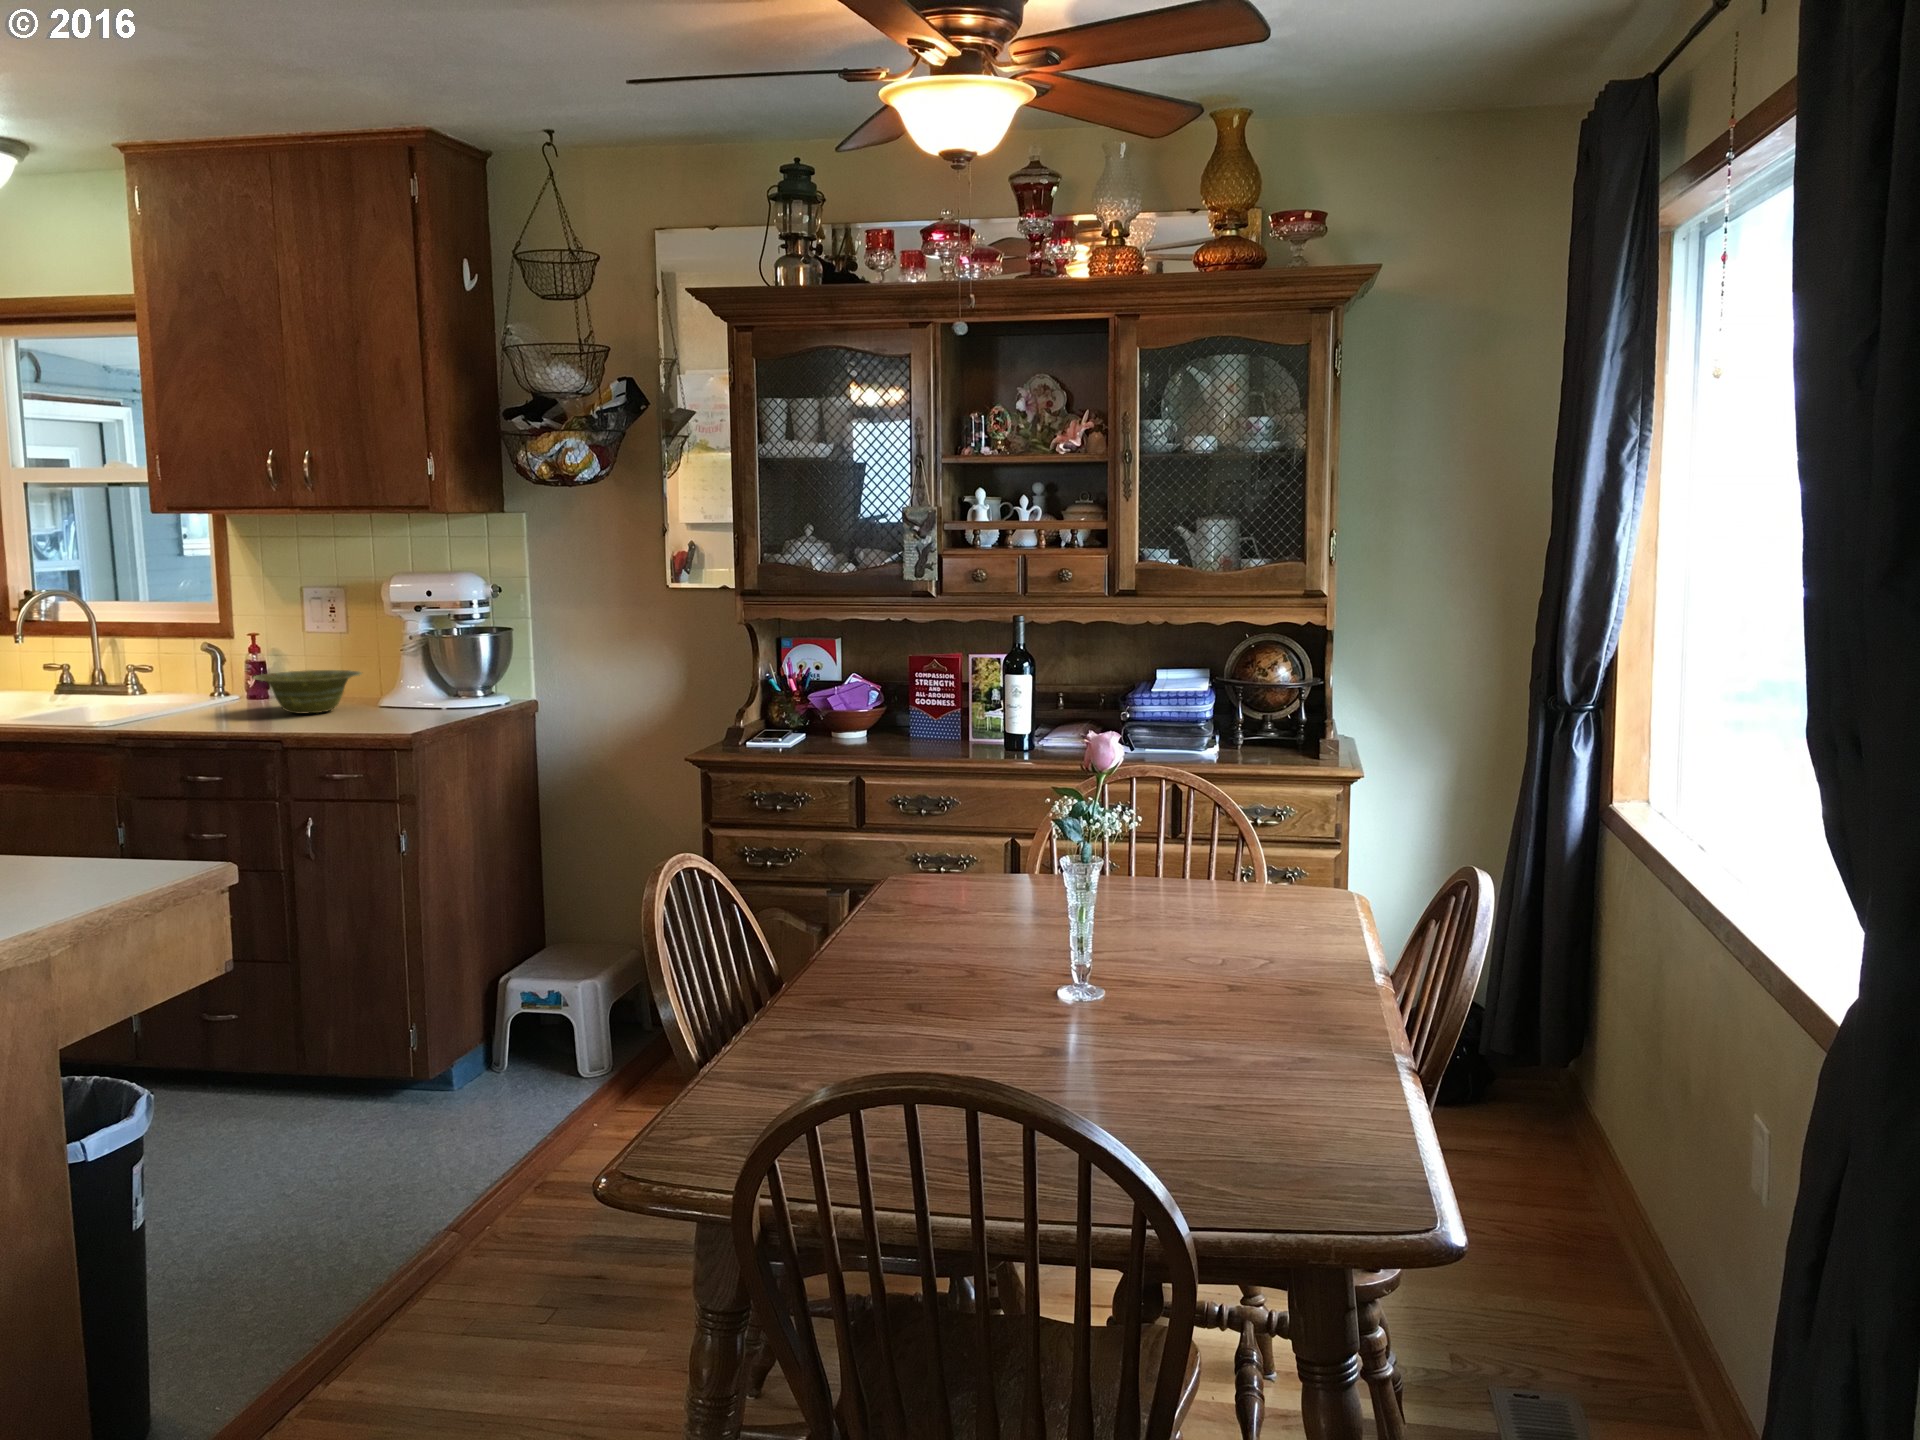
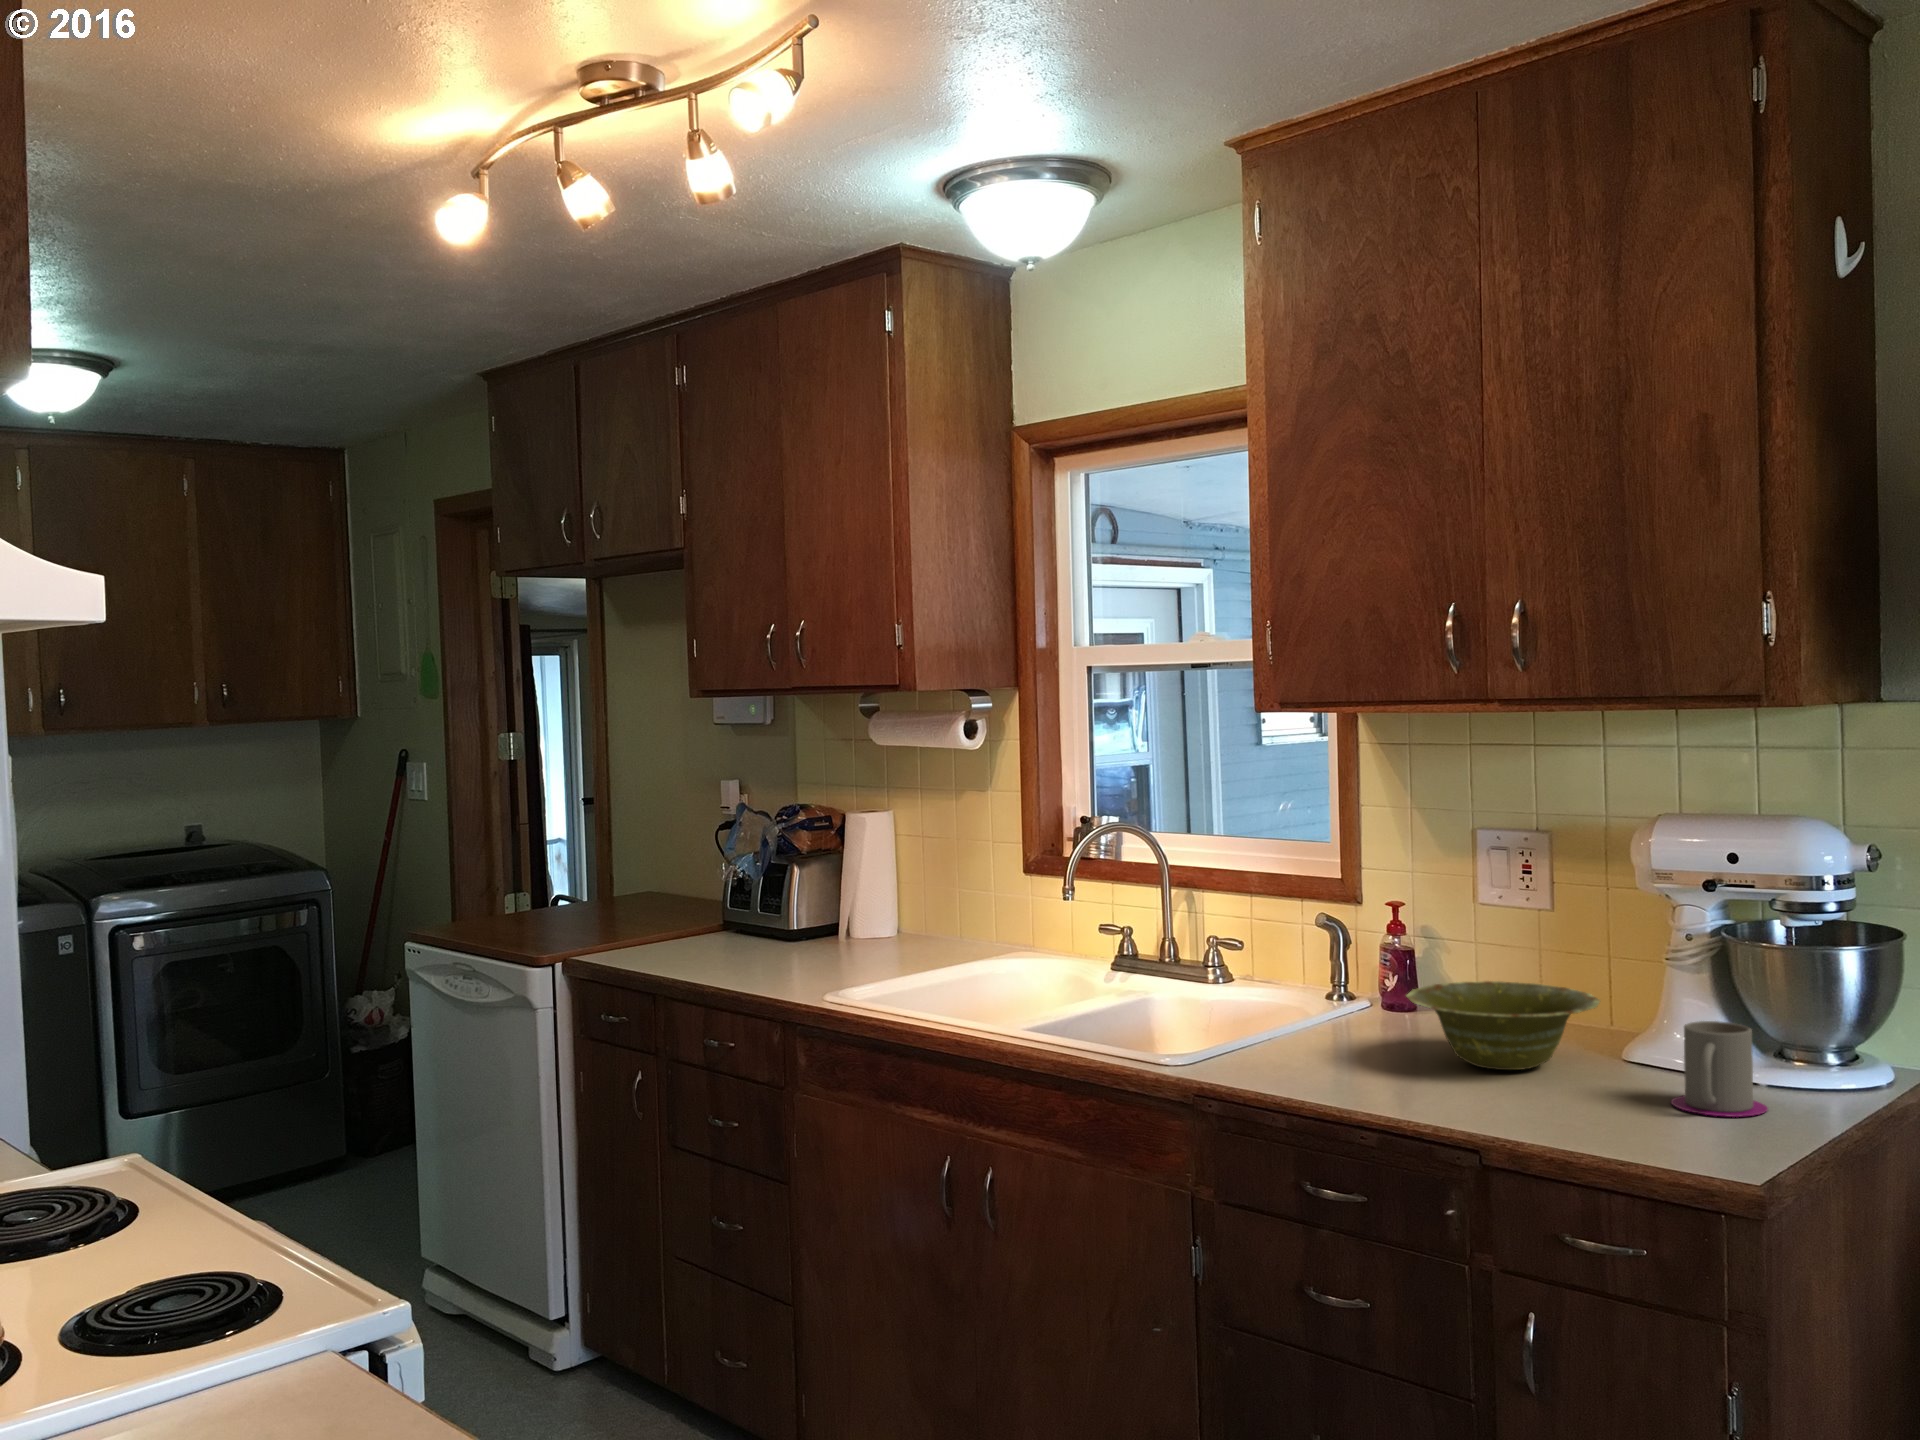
mug: none [392,675,440,719] -> present [1671,1021,1768,1117]

